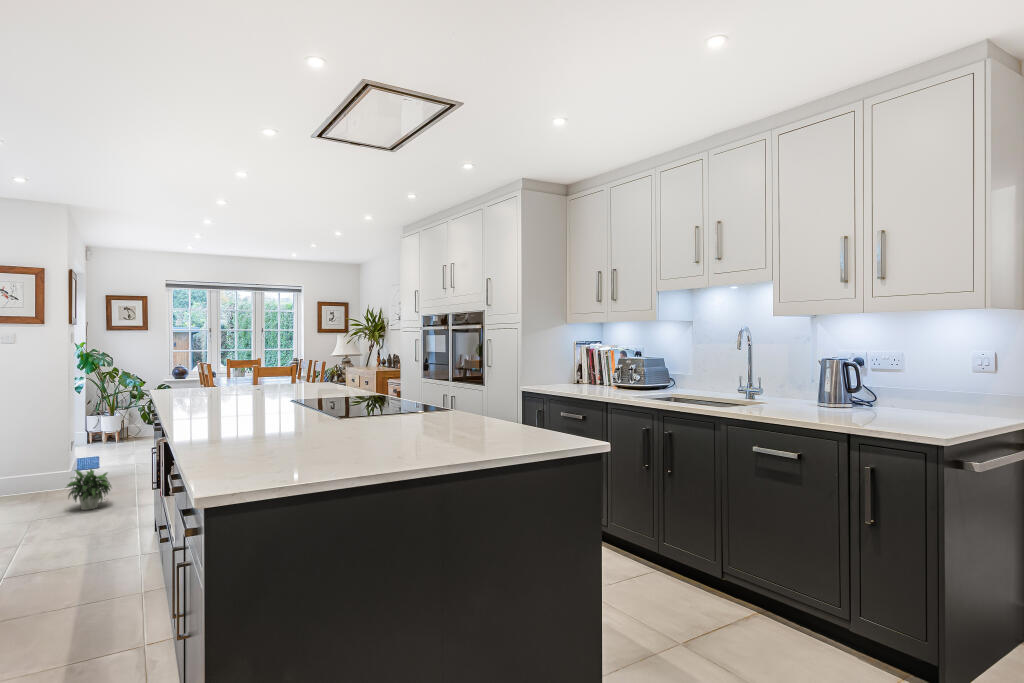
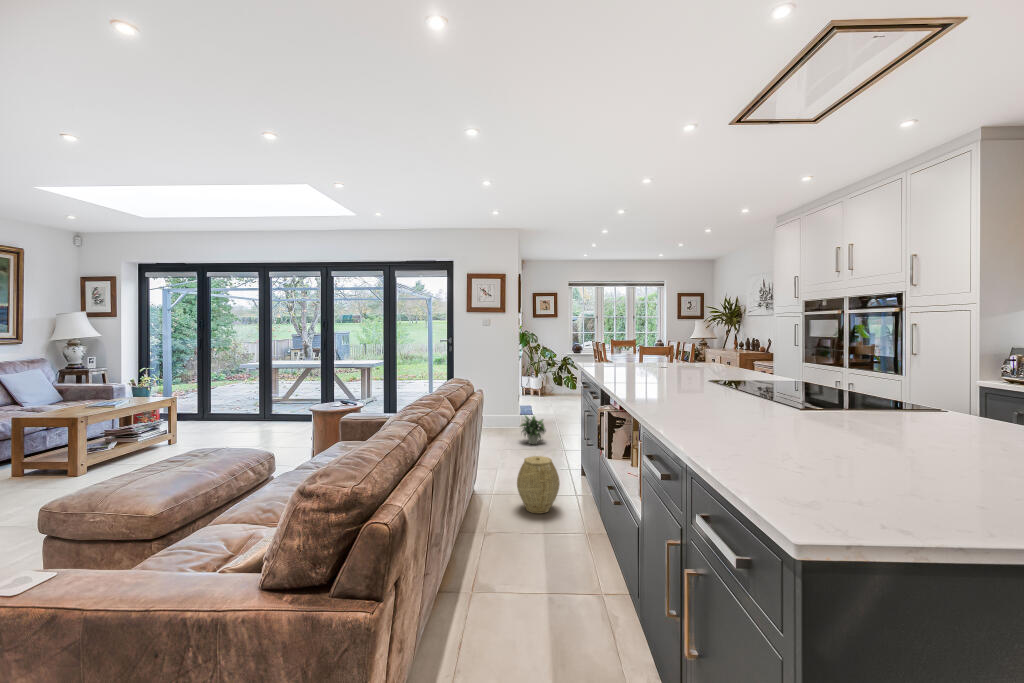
woven basket: none [38,520,109,598] -> present [517,456,560,513]

